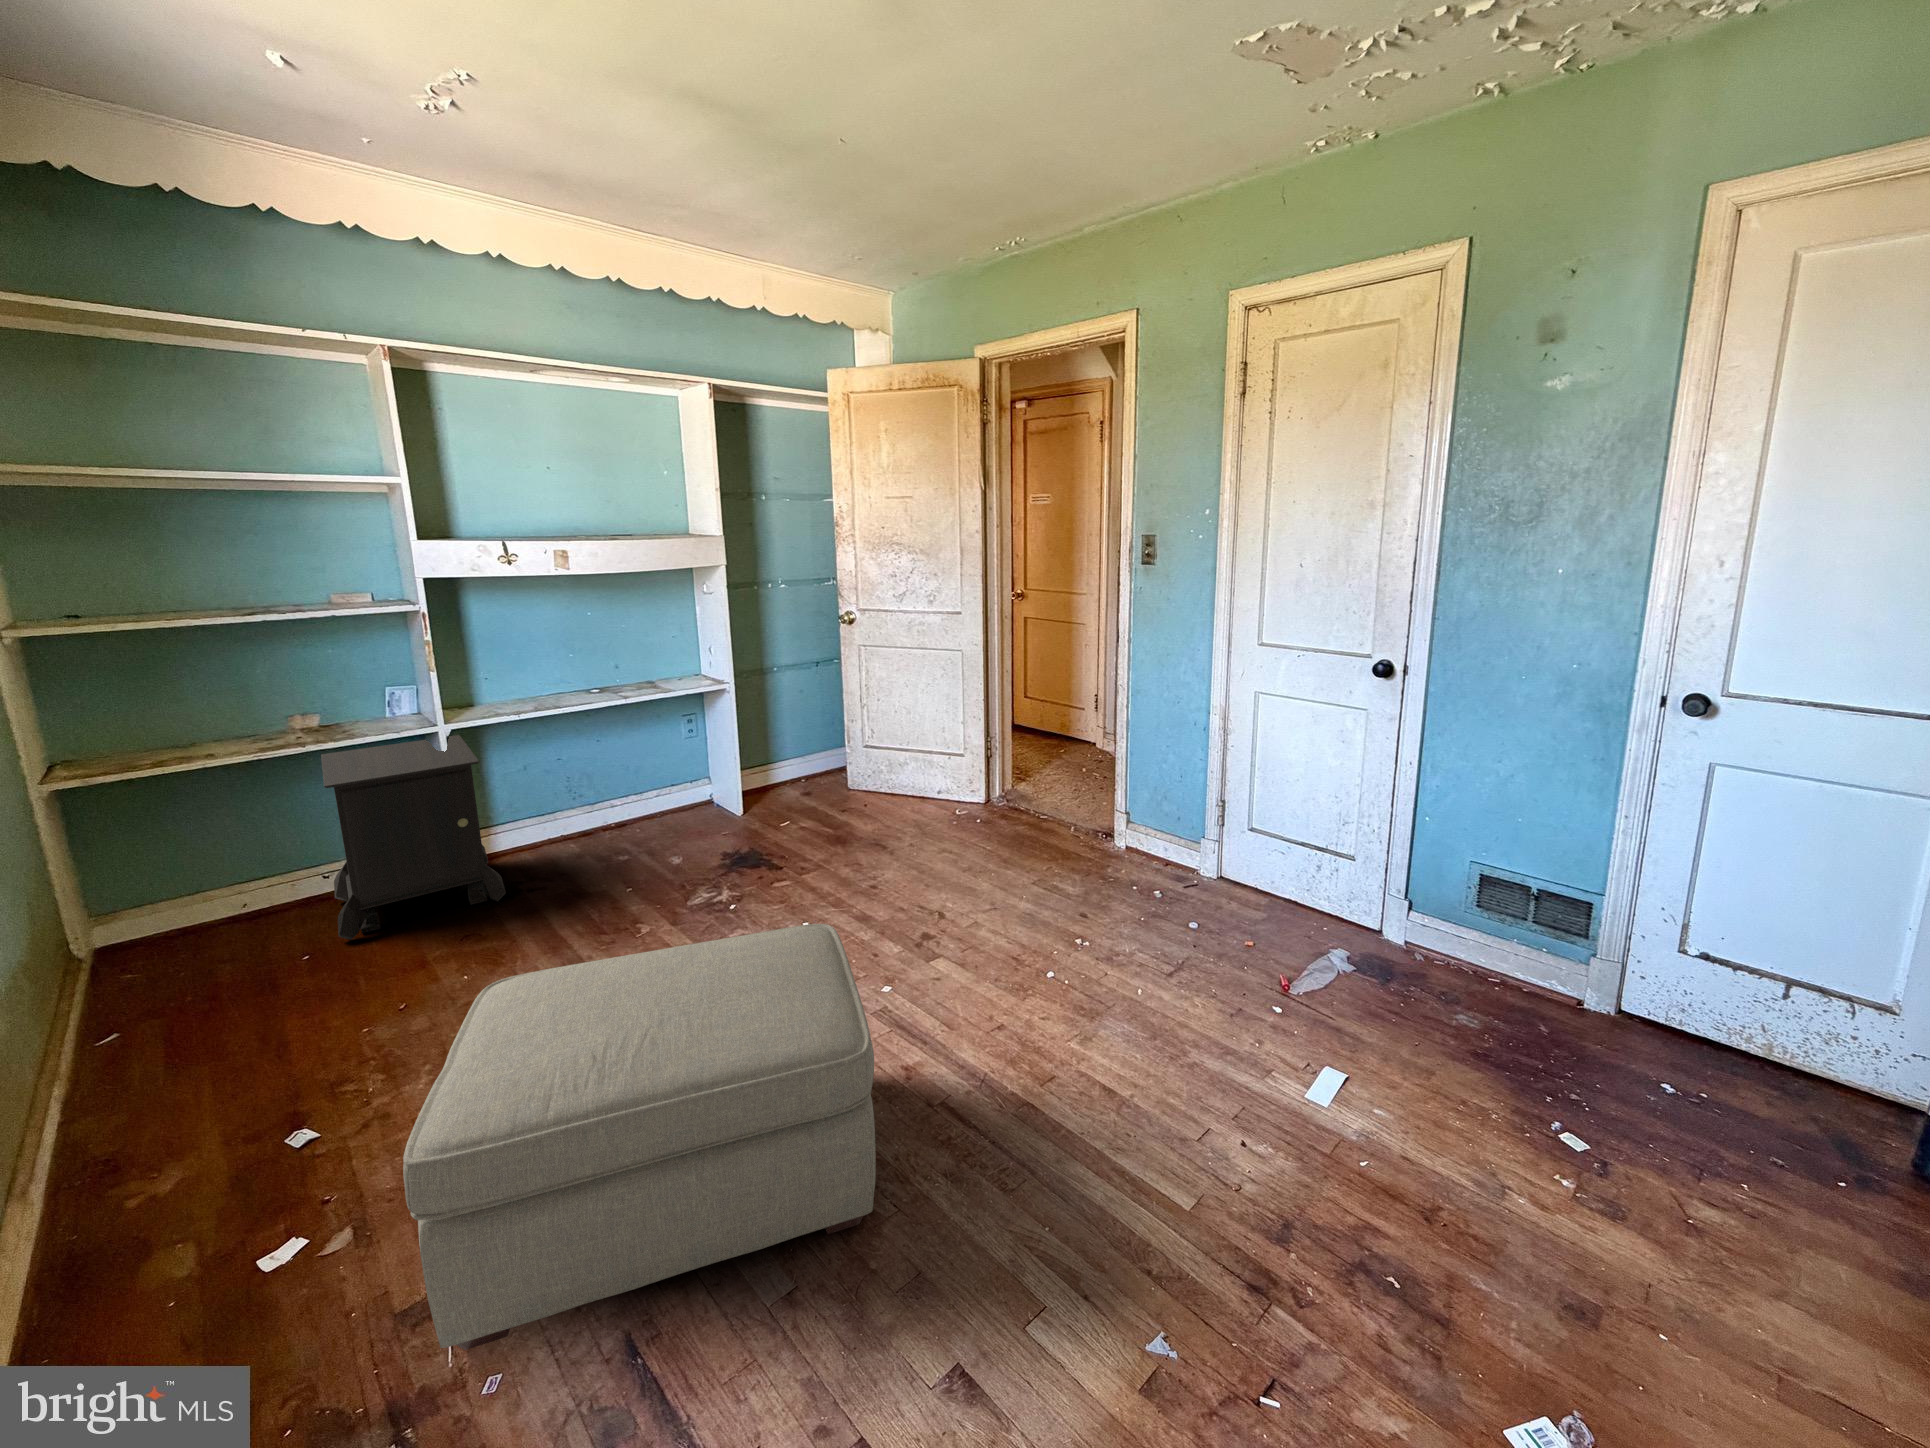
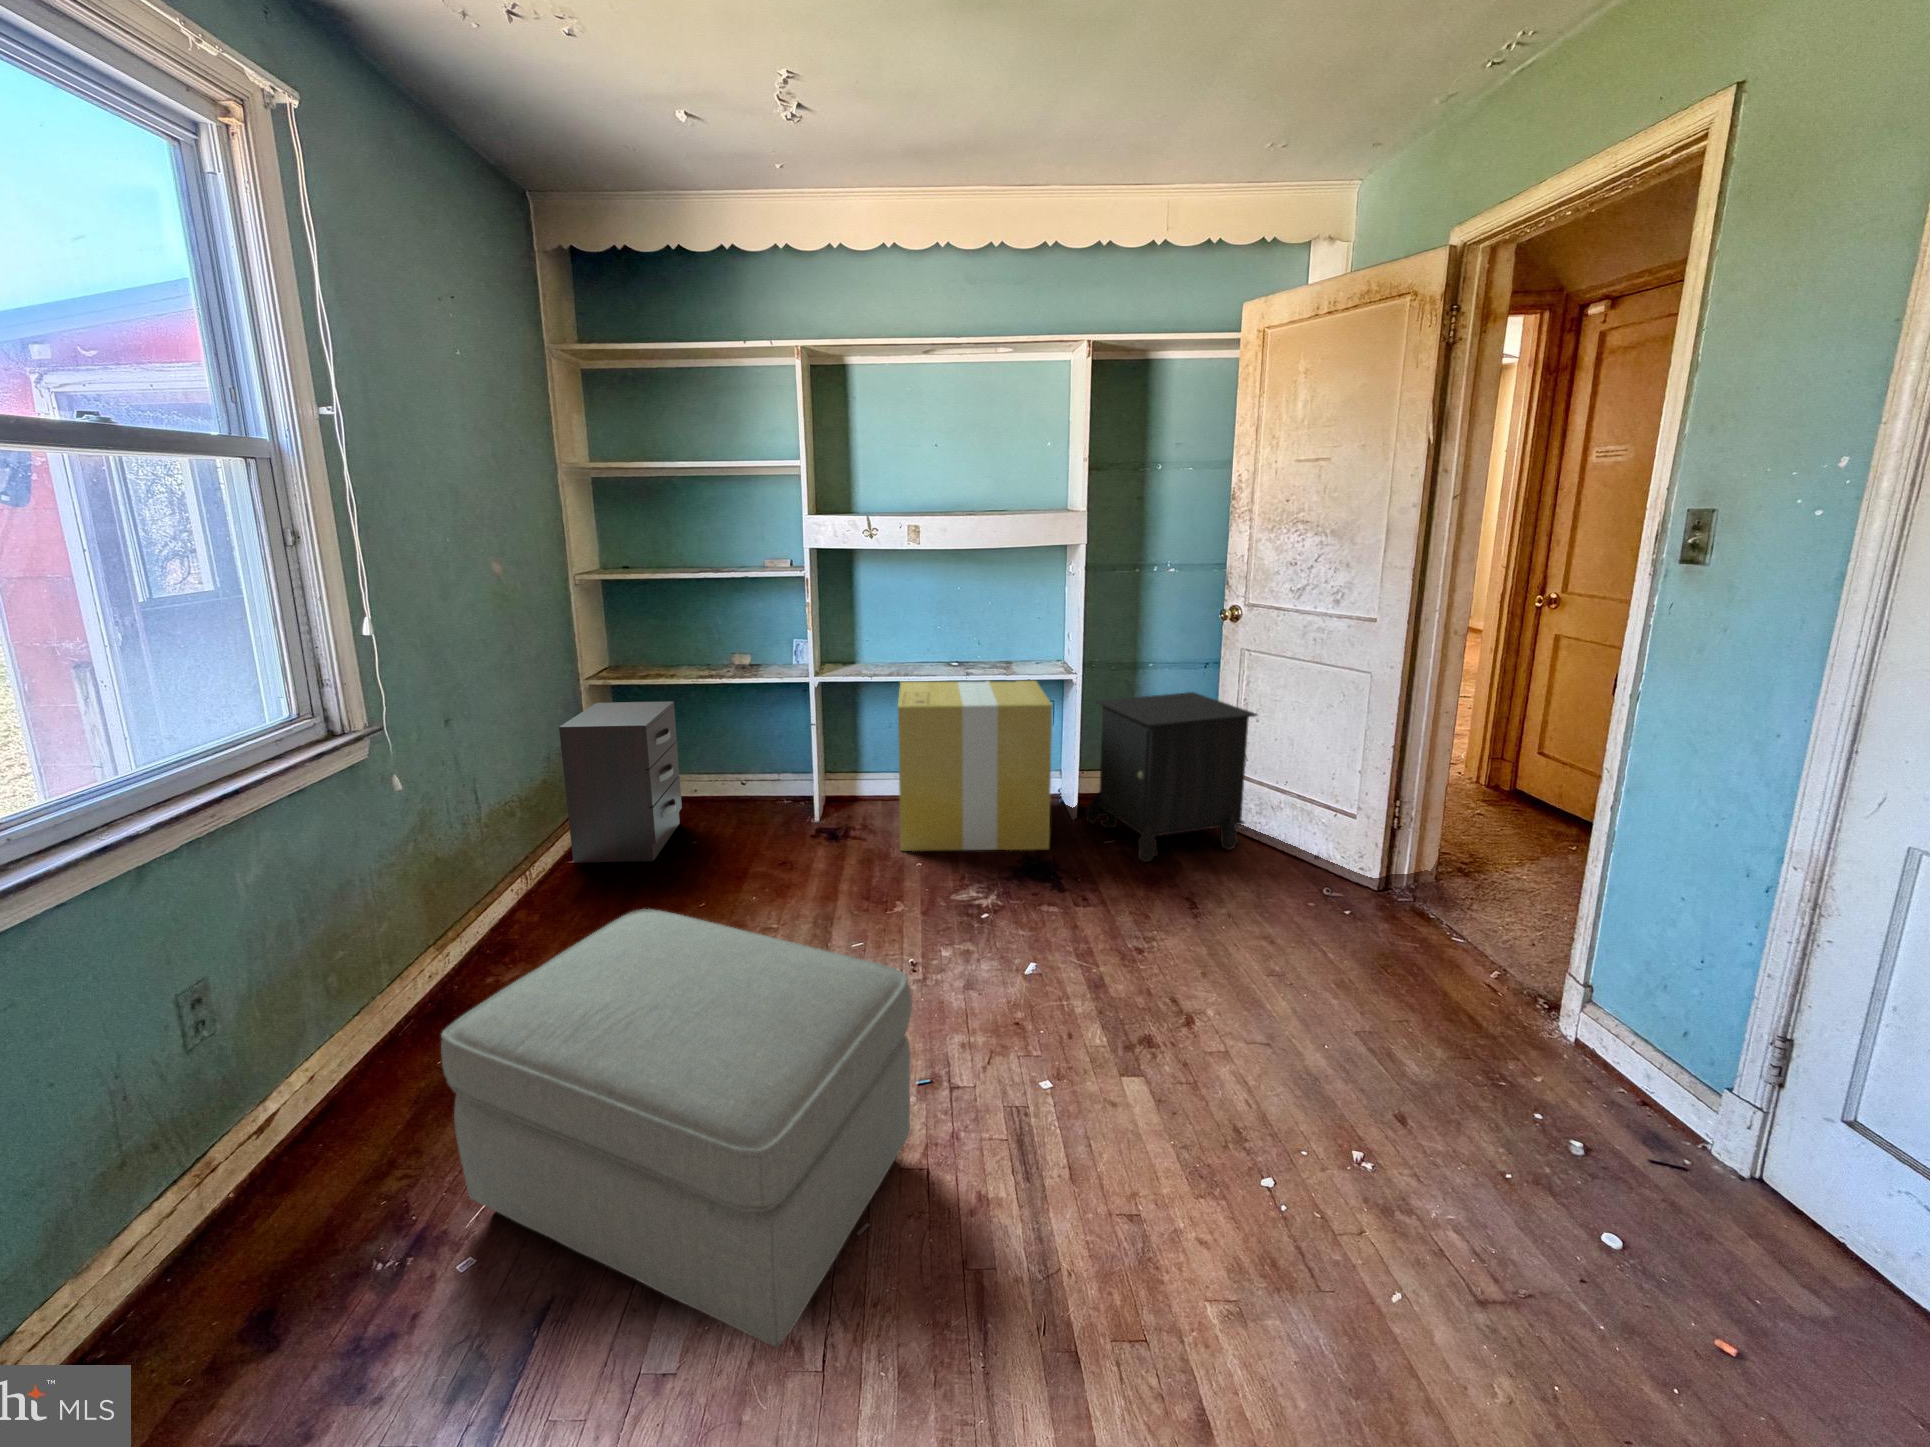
cardboard box: none [539,691,746,885] -> present [898,681,1052,851]
nightstand: present [321,735,506,940] -> present [1085,692,1257,862]
dresser: none [38,788,259,1050] -> present [559,701,682,863]

